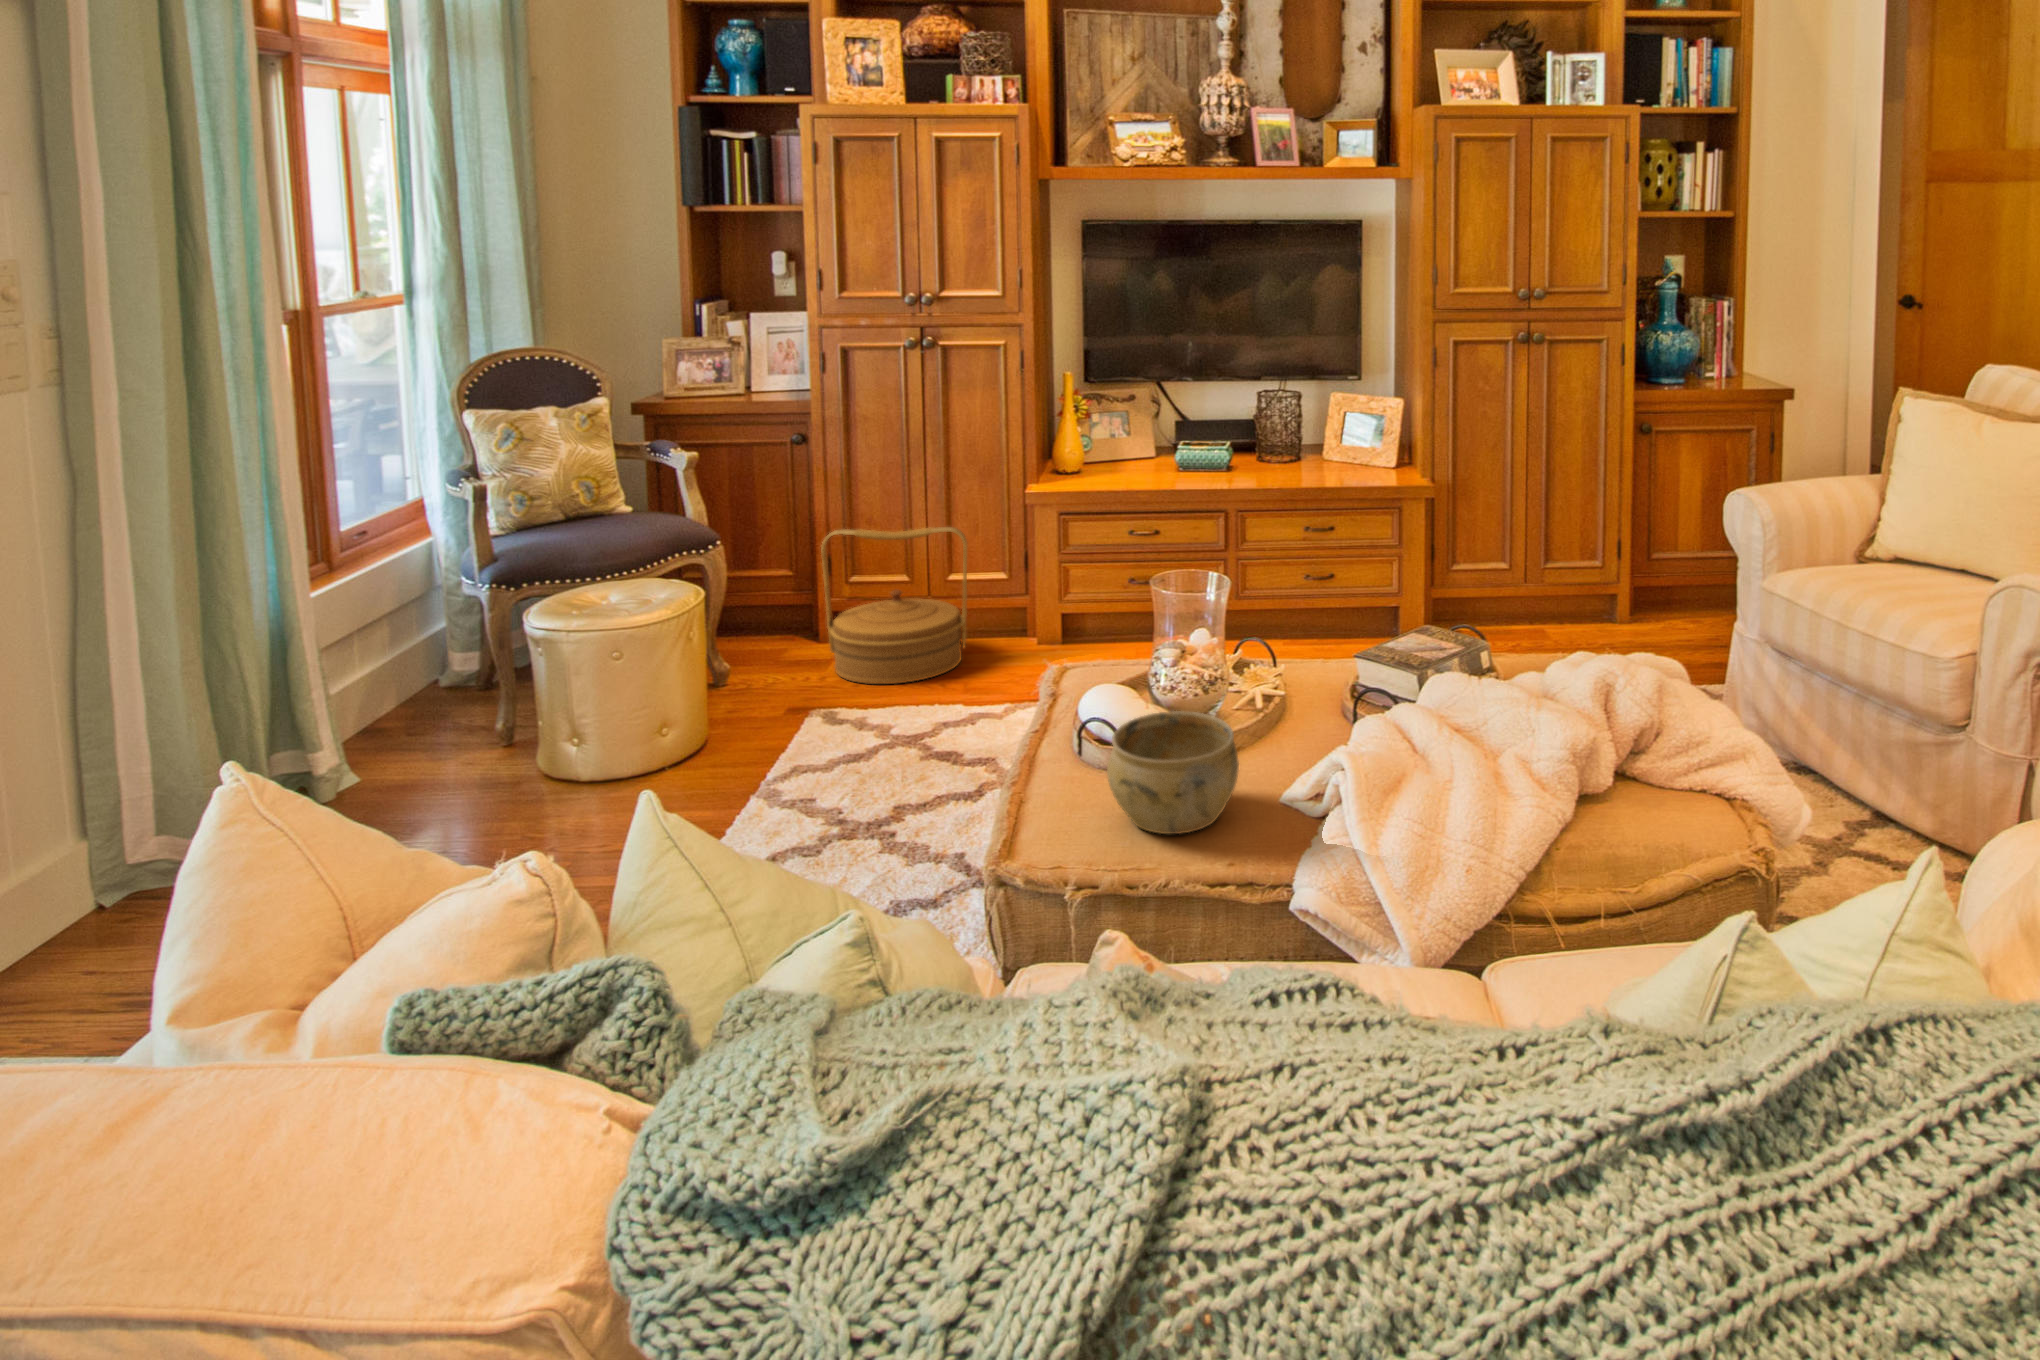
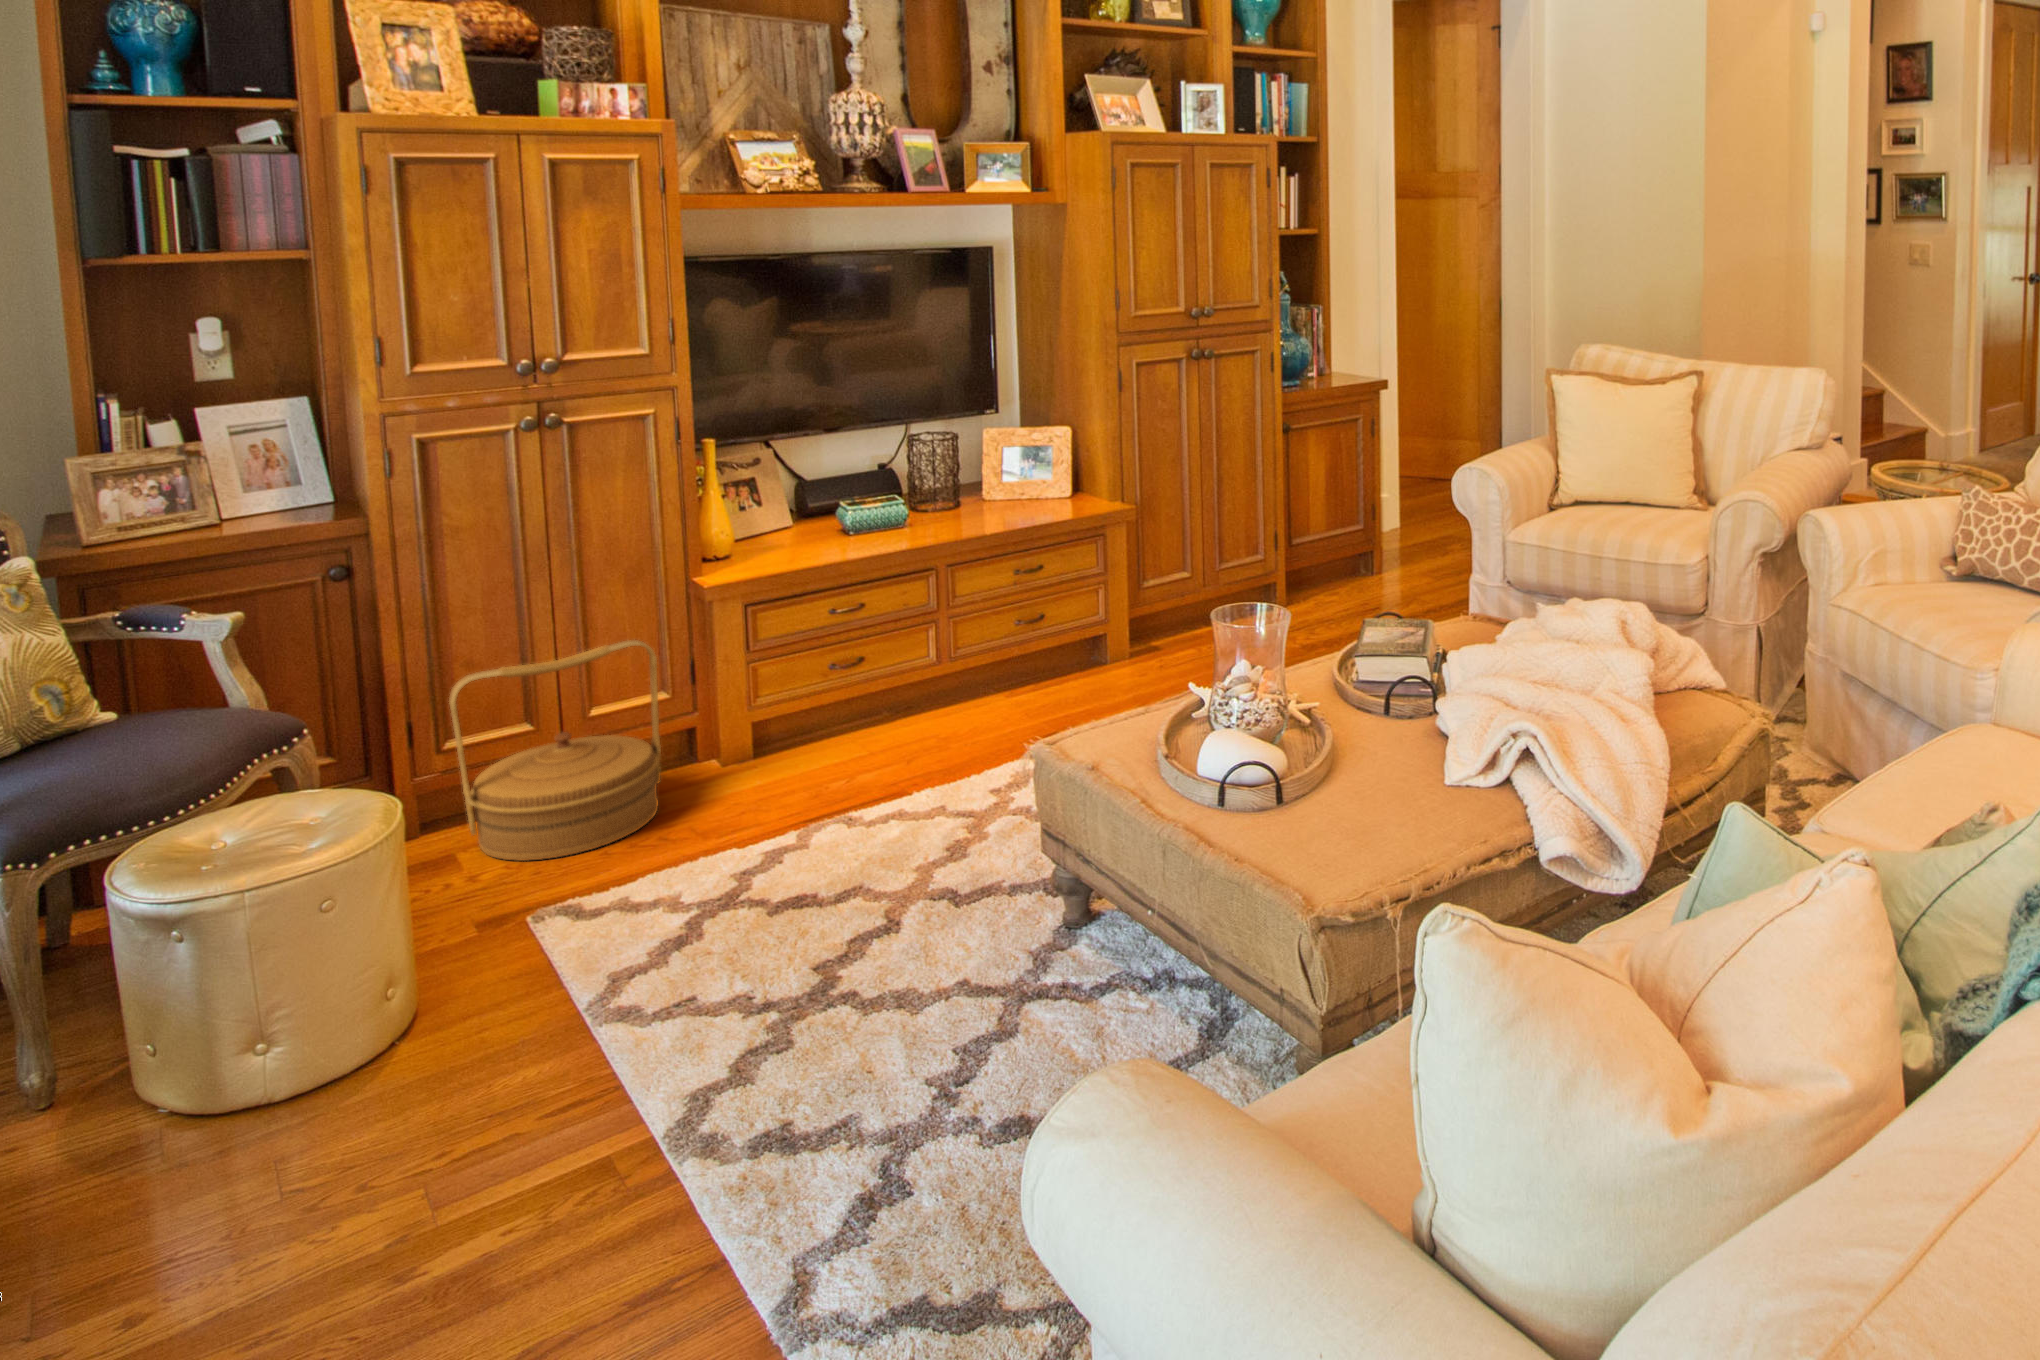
ceramic bowl: present [1107,711,1239,834] -> none [1341,721,1462,836]

